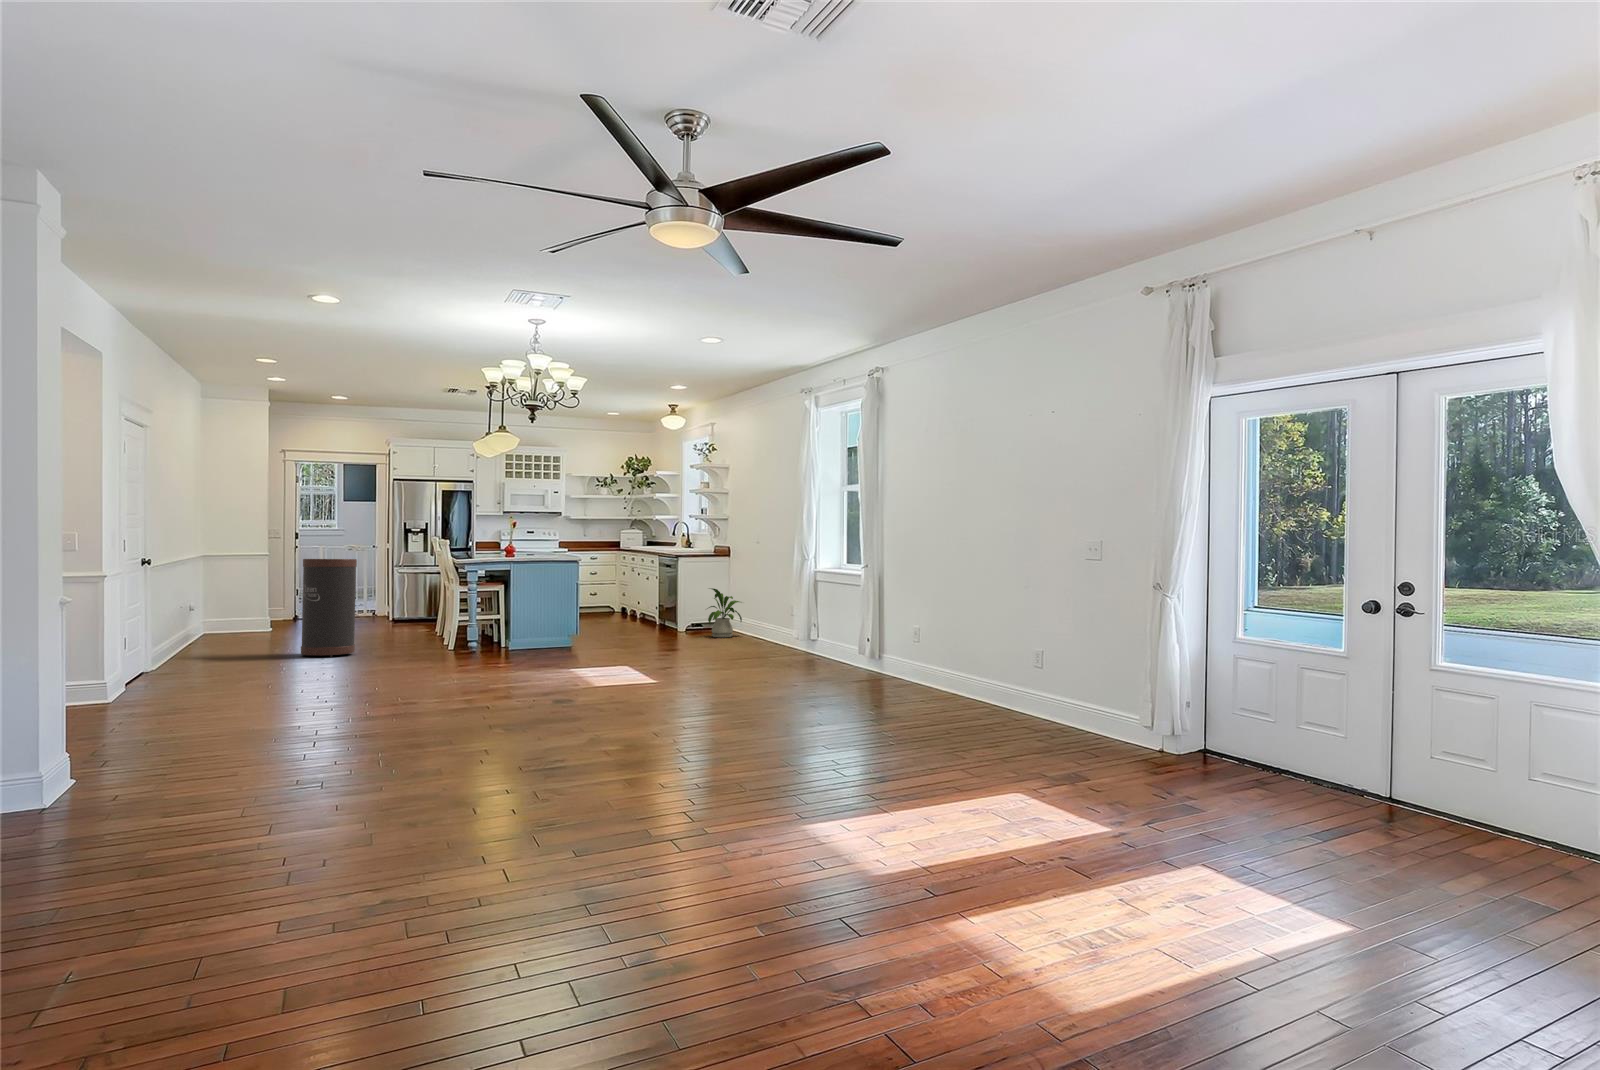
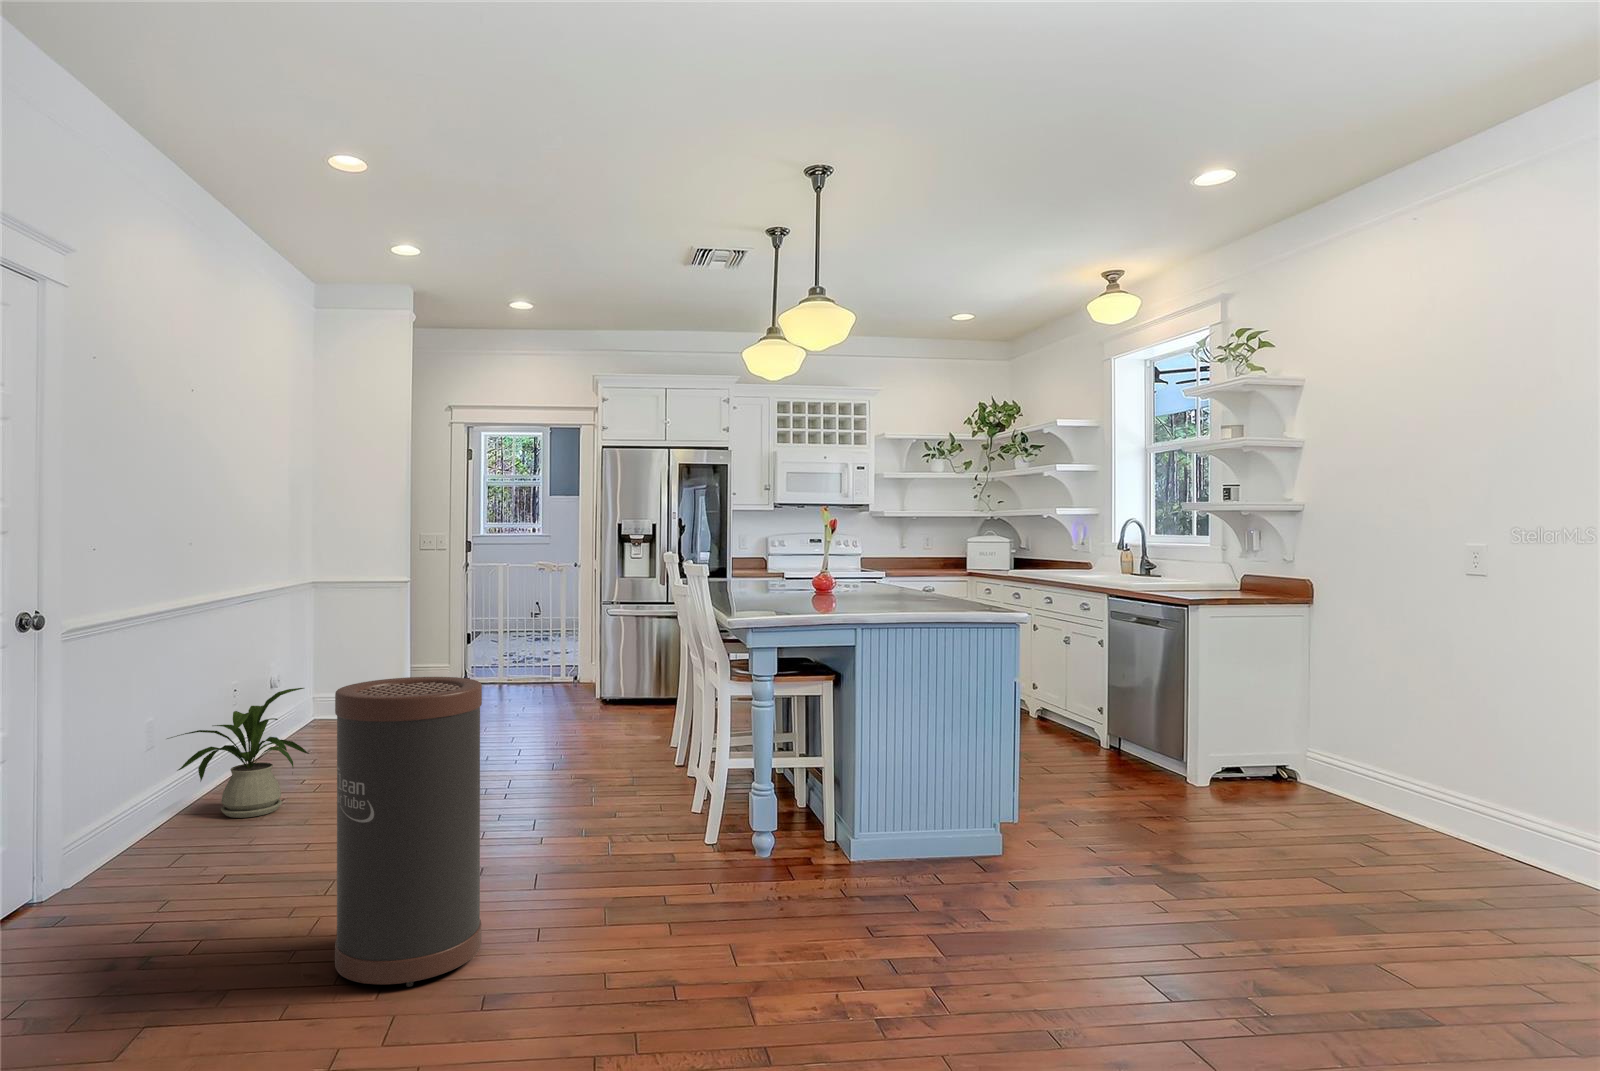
house plant: present [708,588,742,638] -> present [167,688,309,818]

